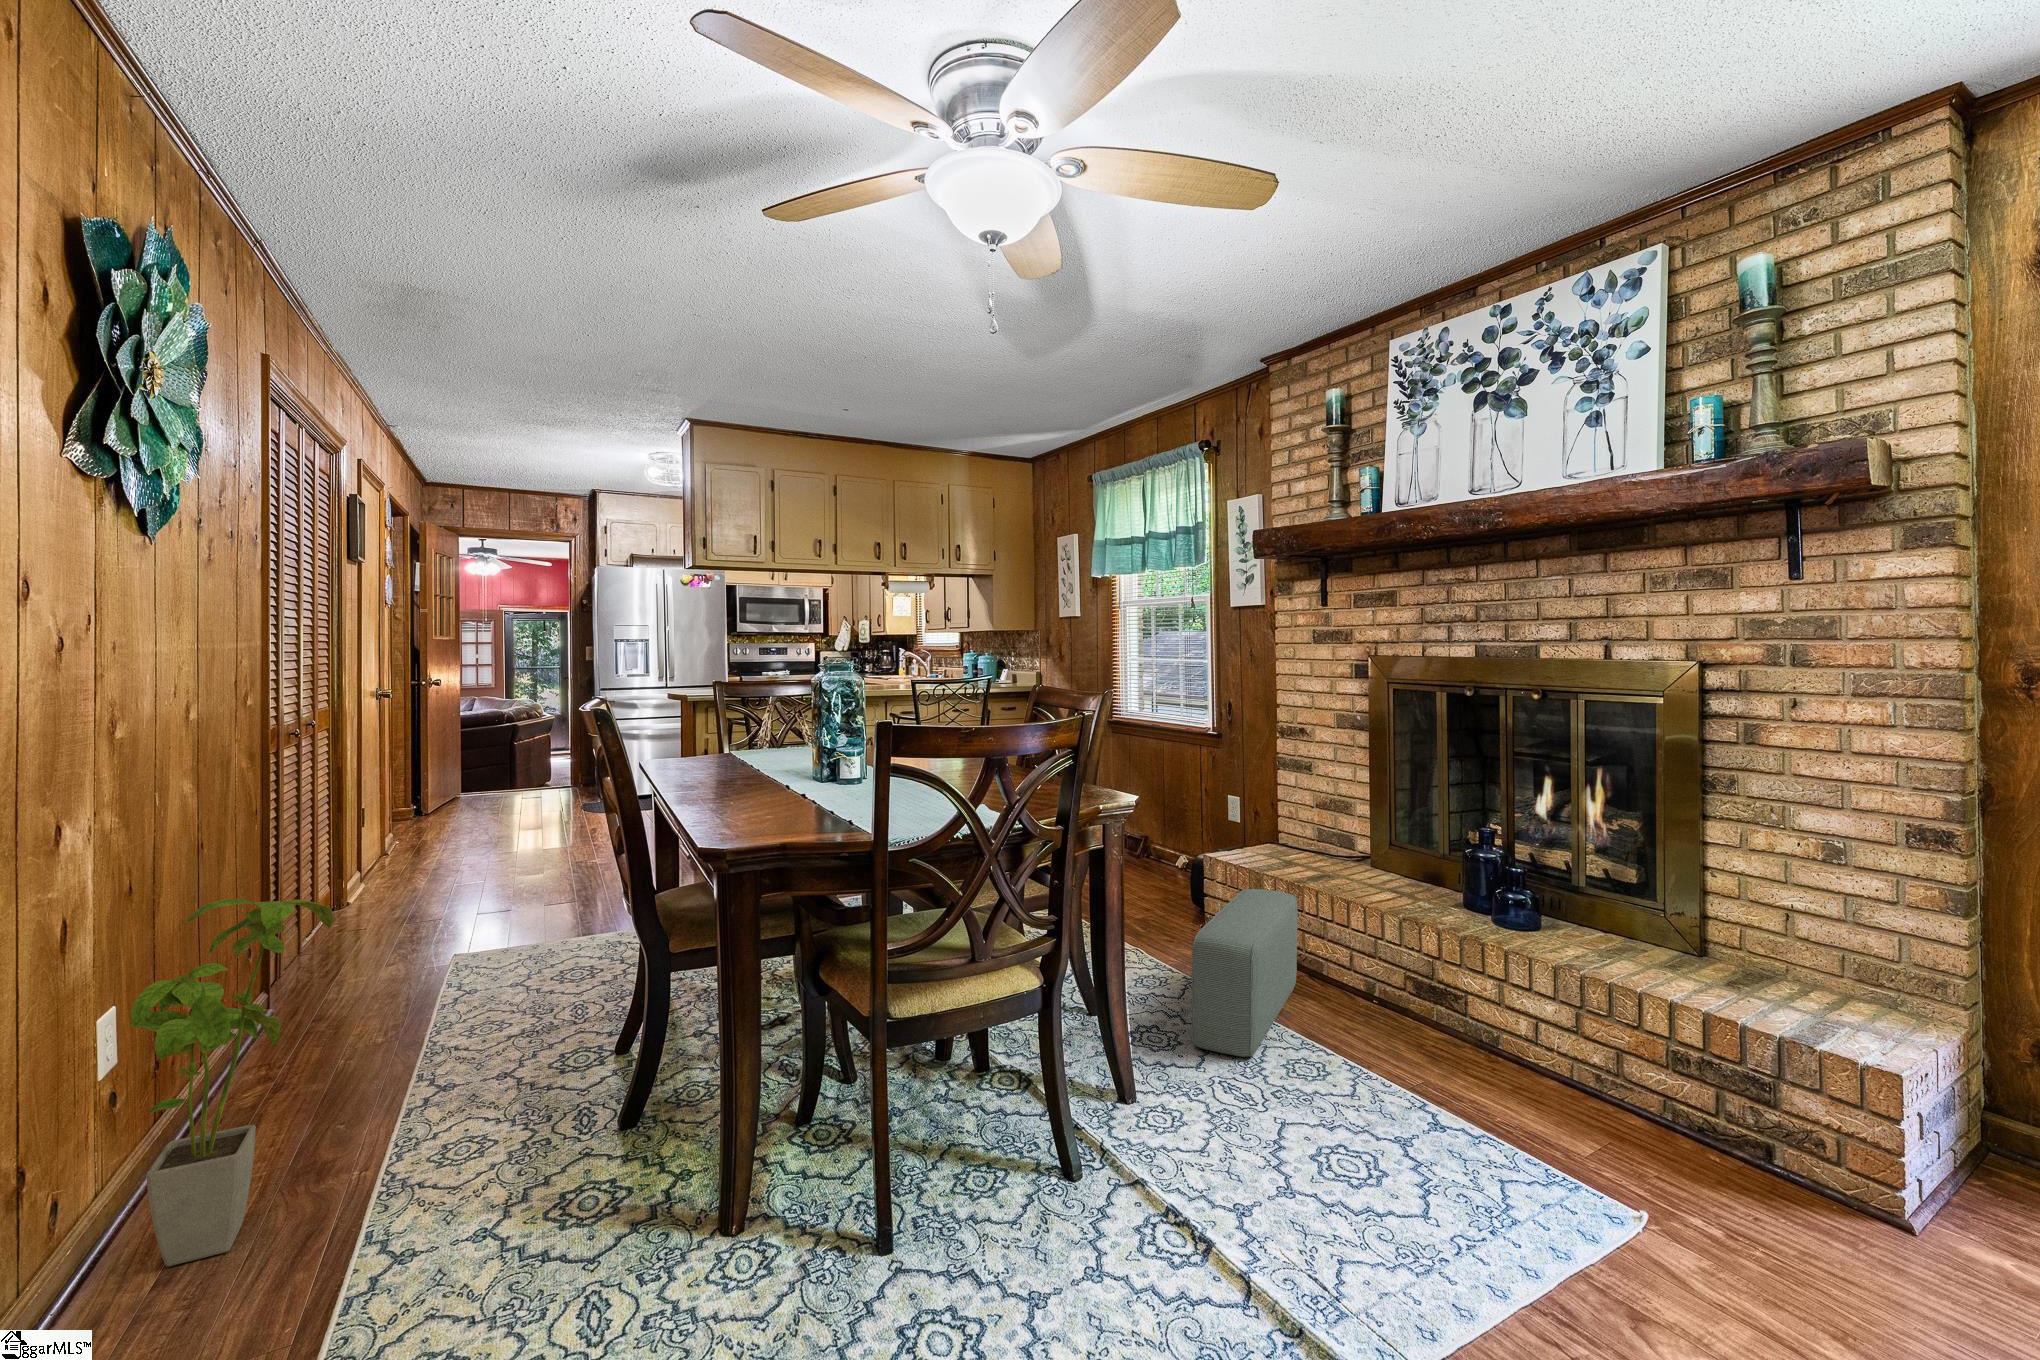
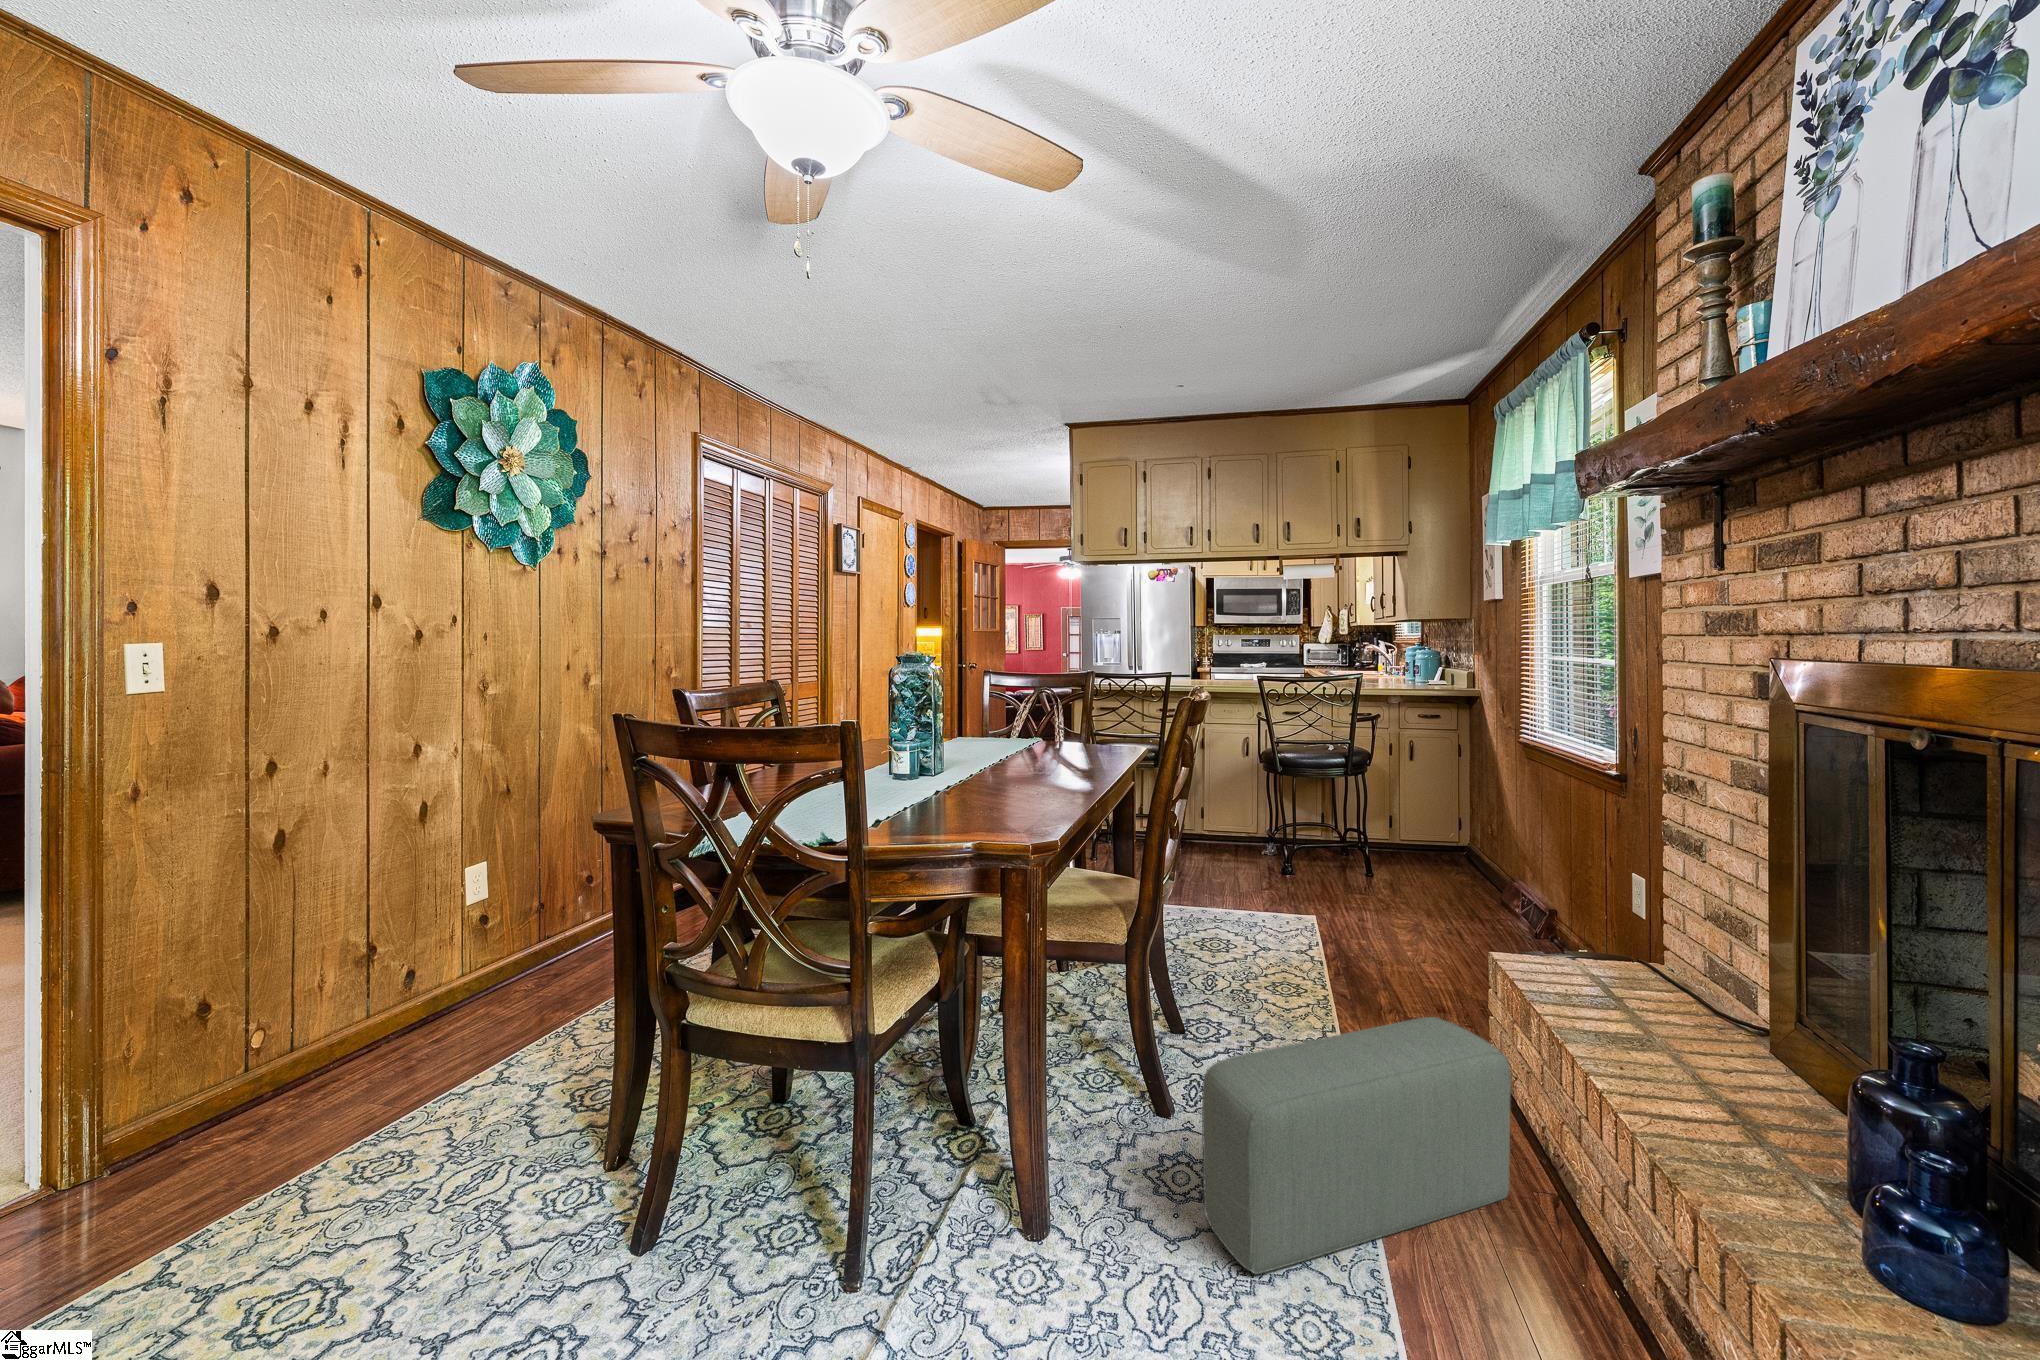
house plant: present [130,899,333,1266] -> none [399,821,541,1052]

